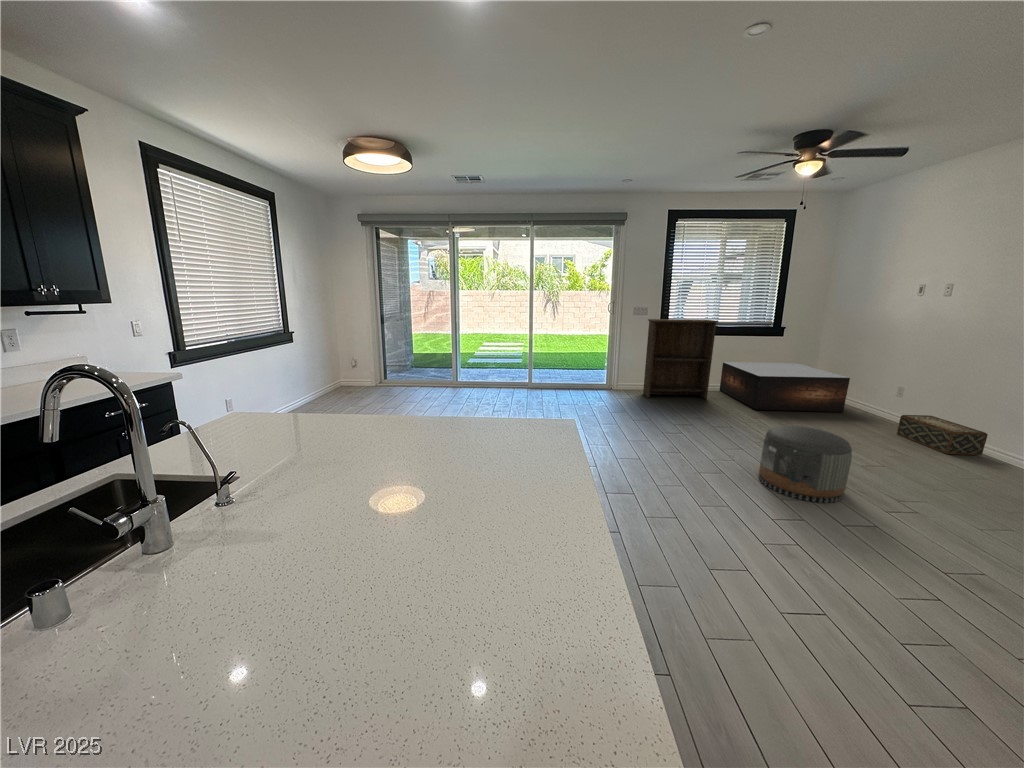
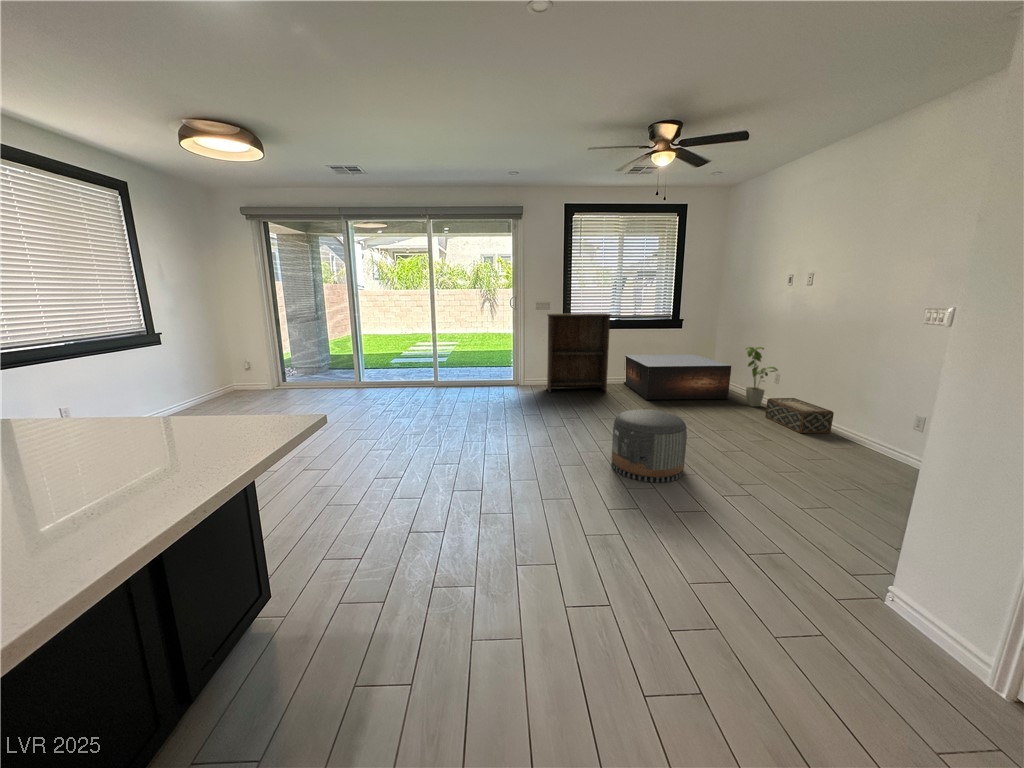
house plant: none [868,359,912,422] -> present [746,347,778,406]

